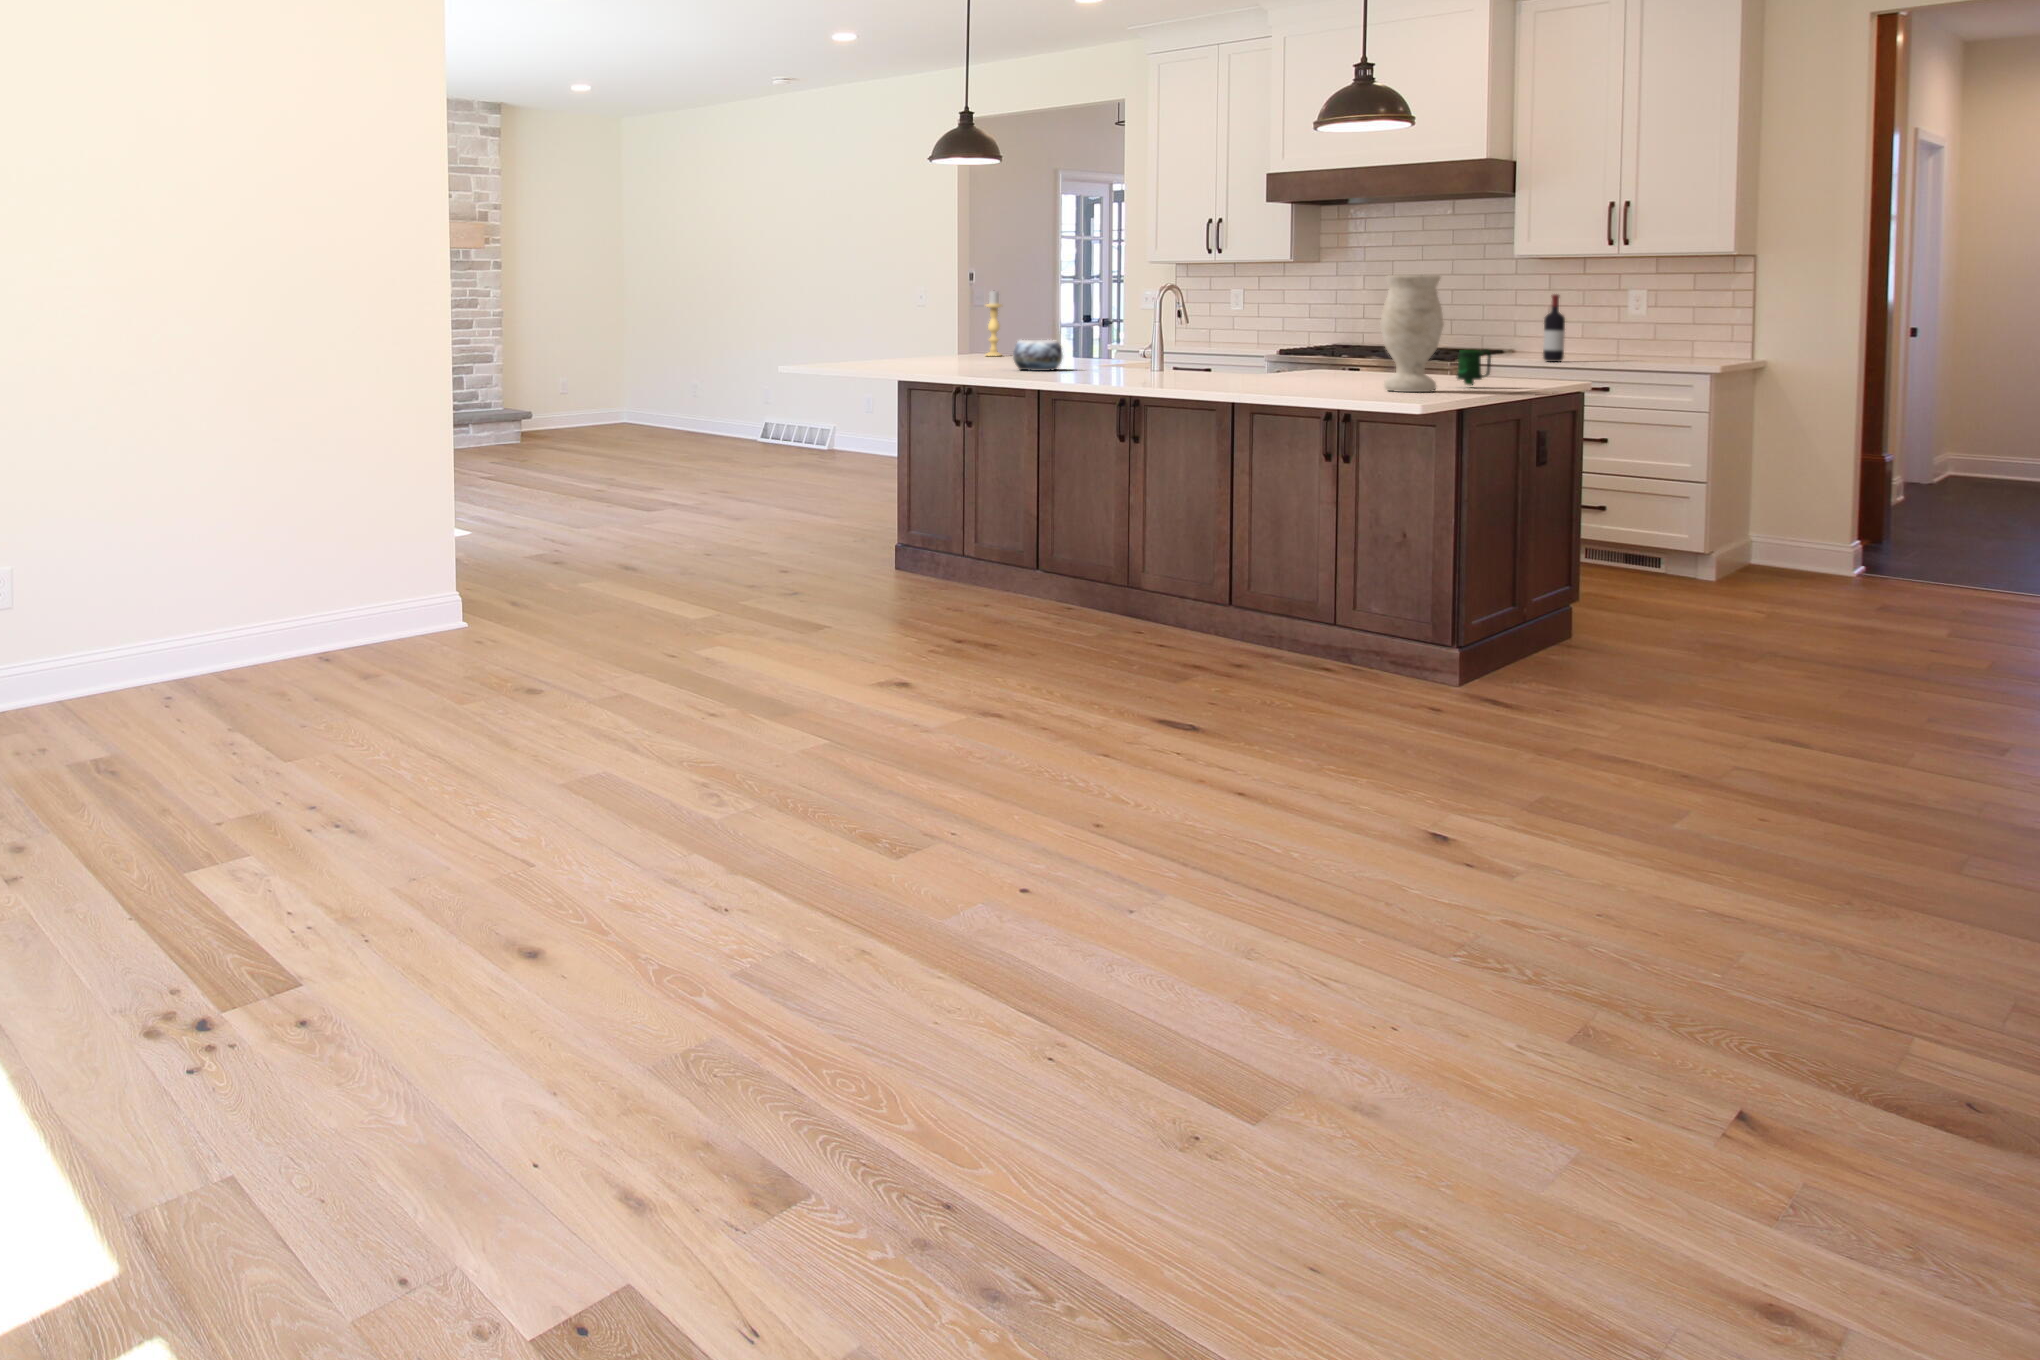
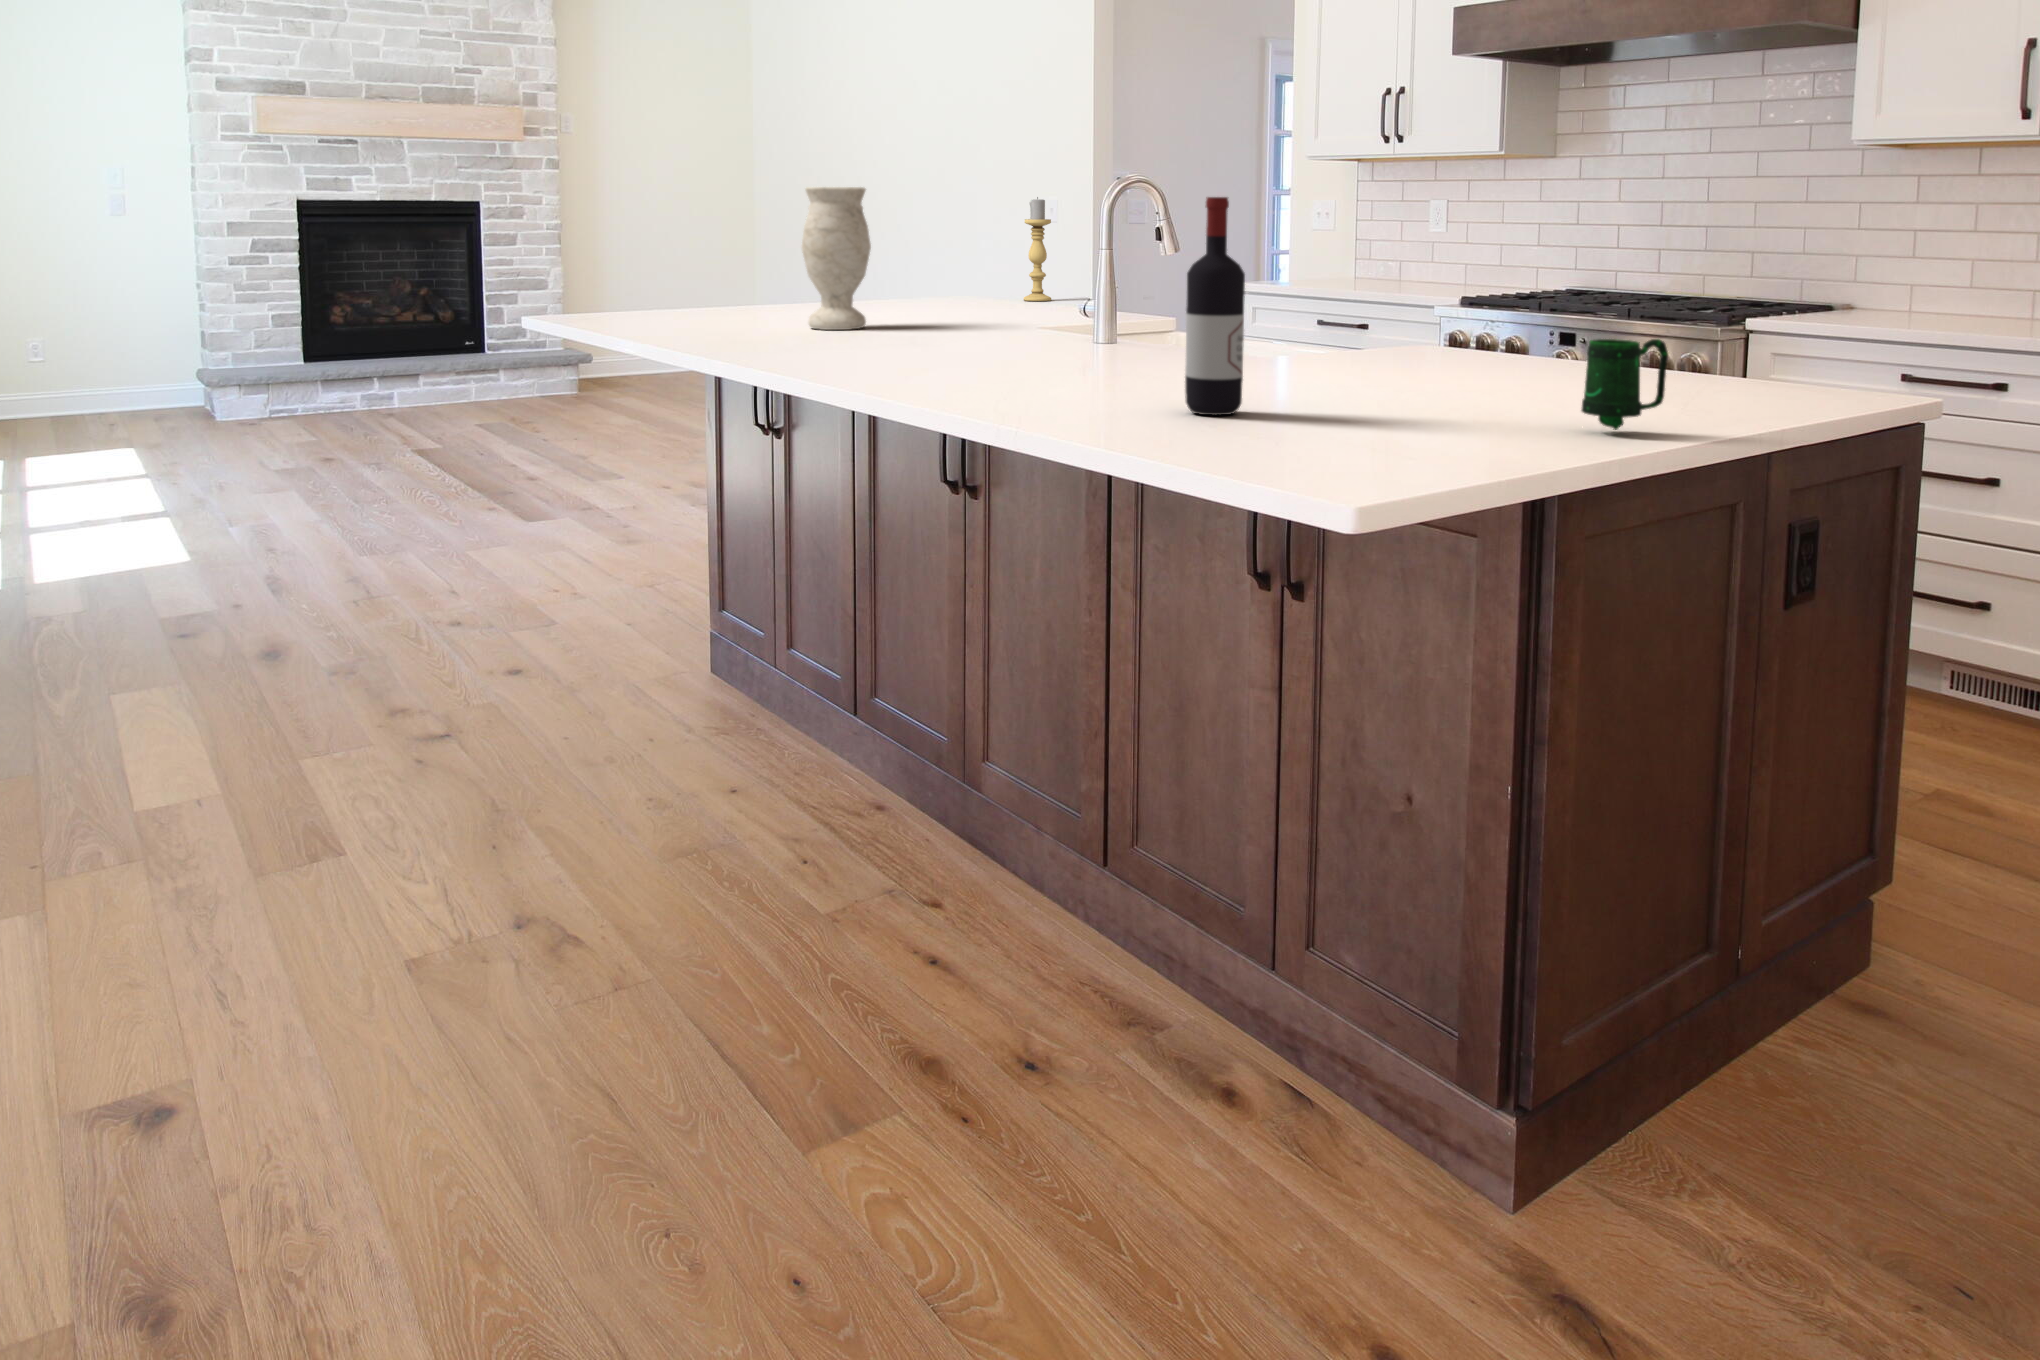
vase: present [1380,275,1444,392] -> present [802,187,871,330]
wine bottle: present [1543,294,1565,362] -> present [1185,197,1245,415]
decorative bowl: present [1013,340,1063,371] -> none [891,284,979,341]

